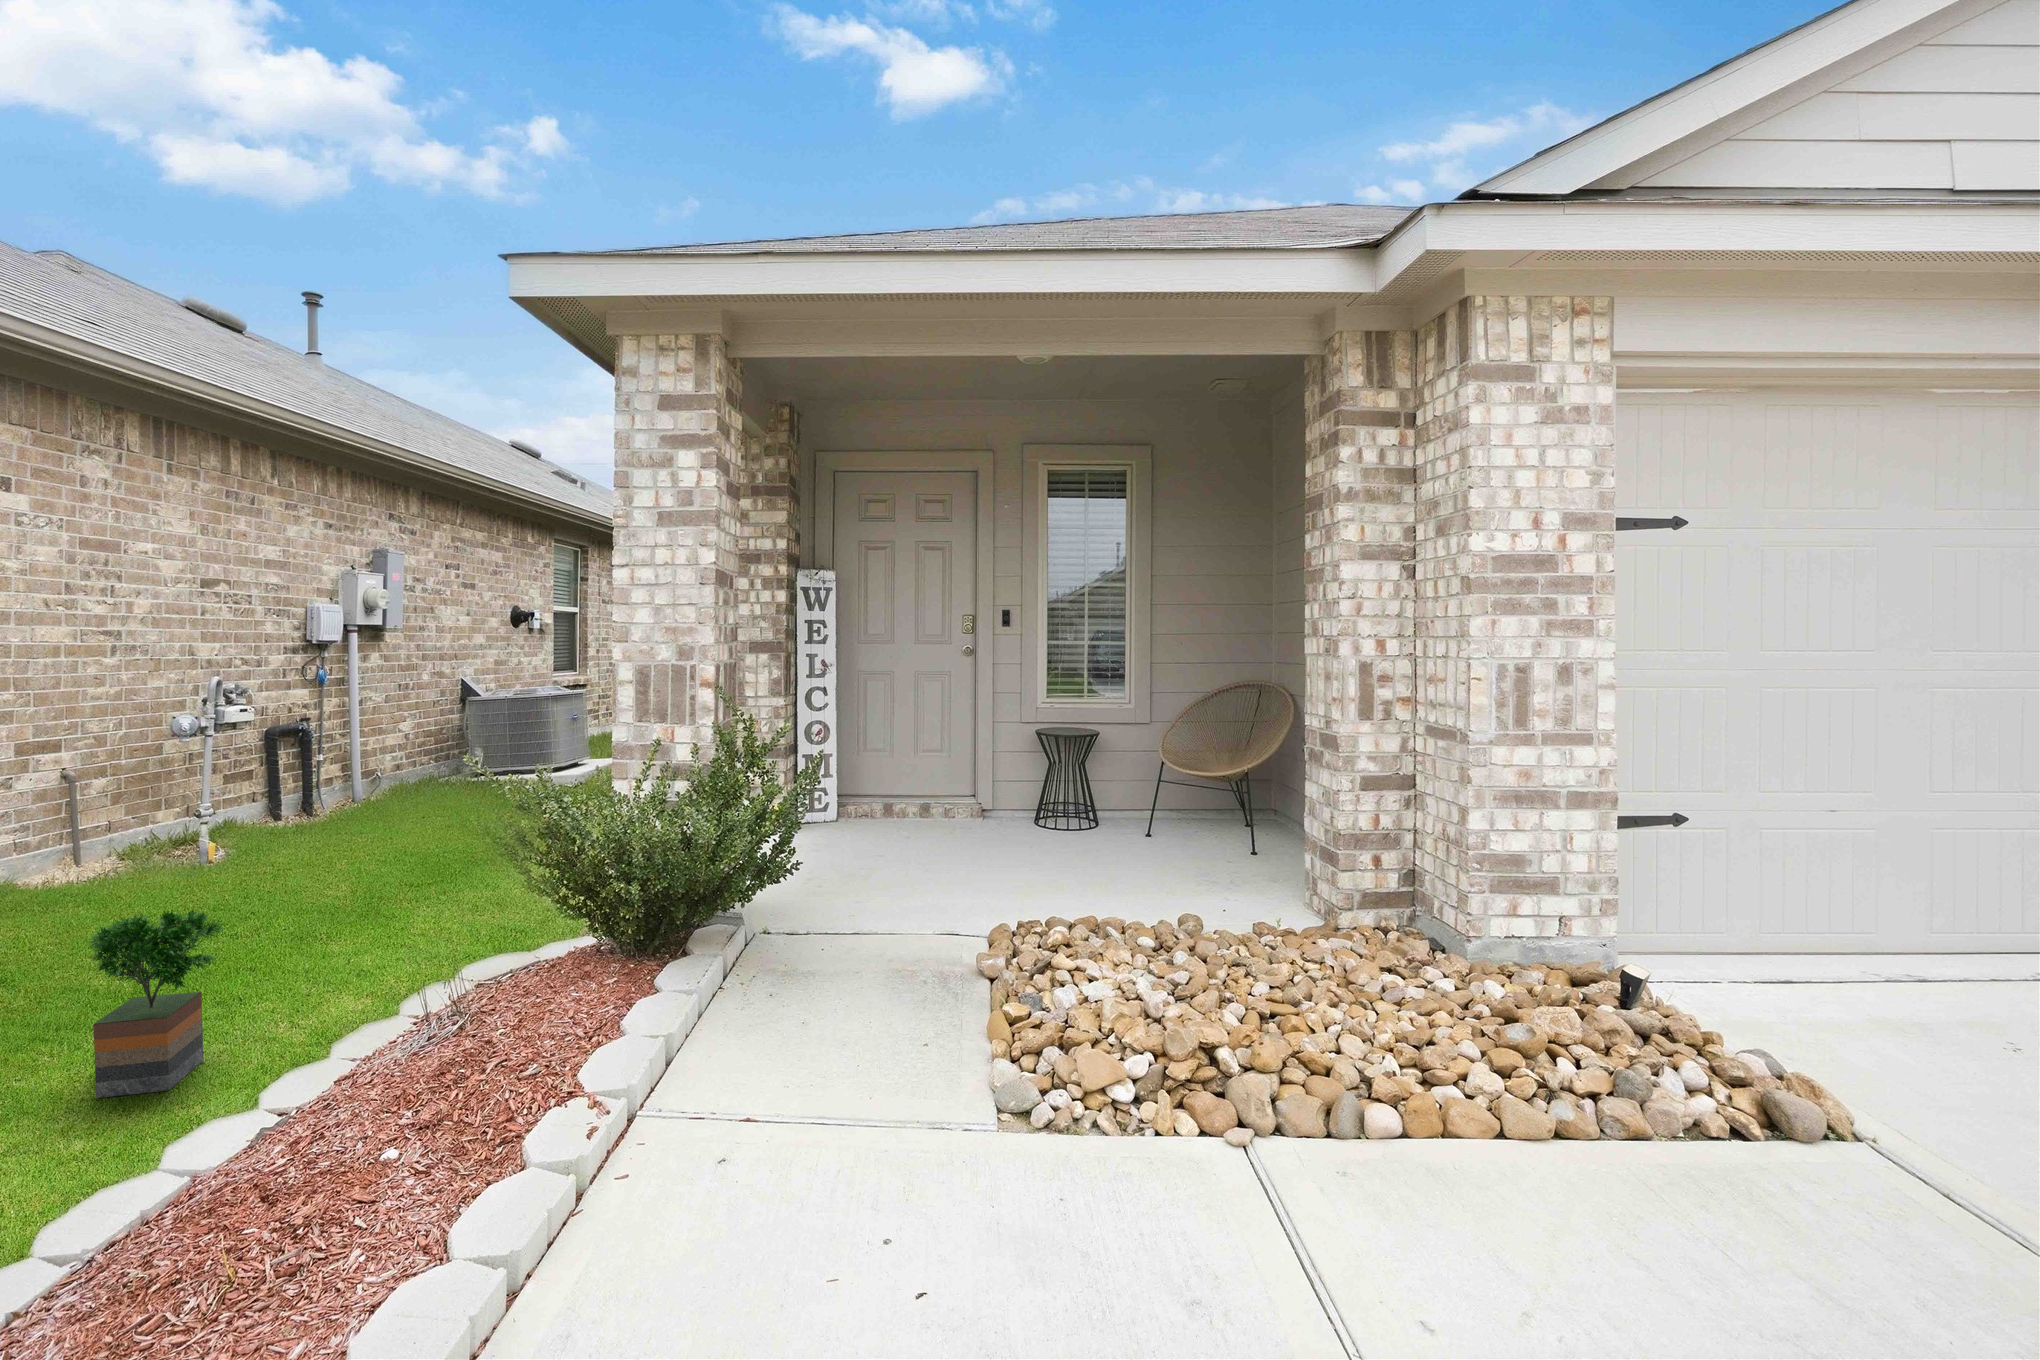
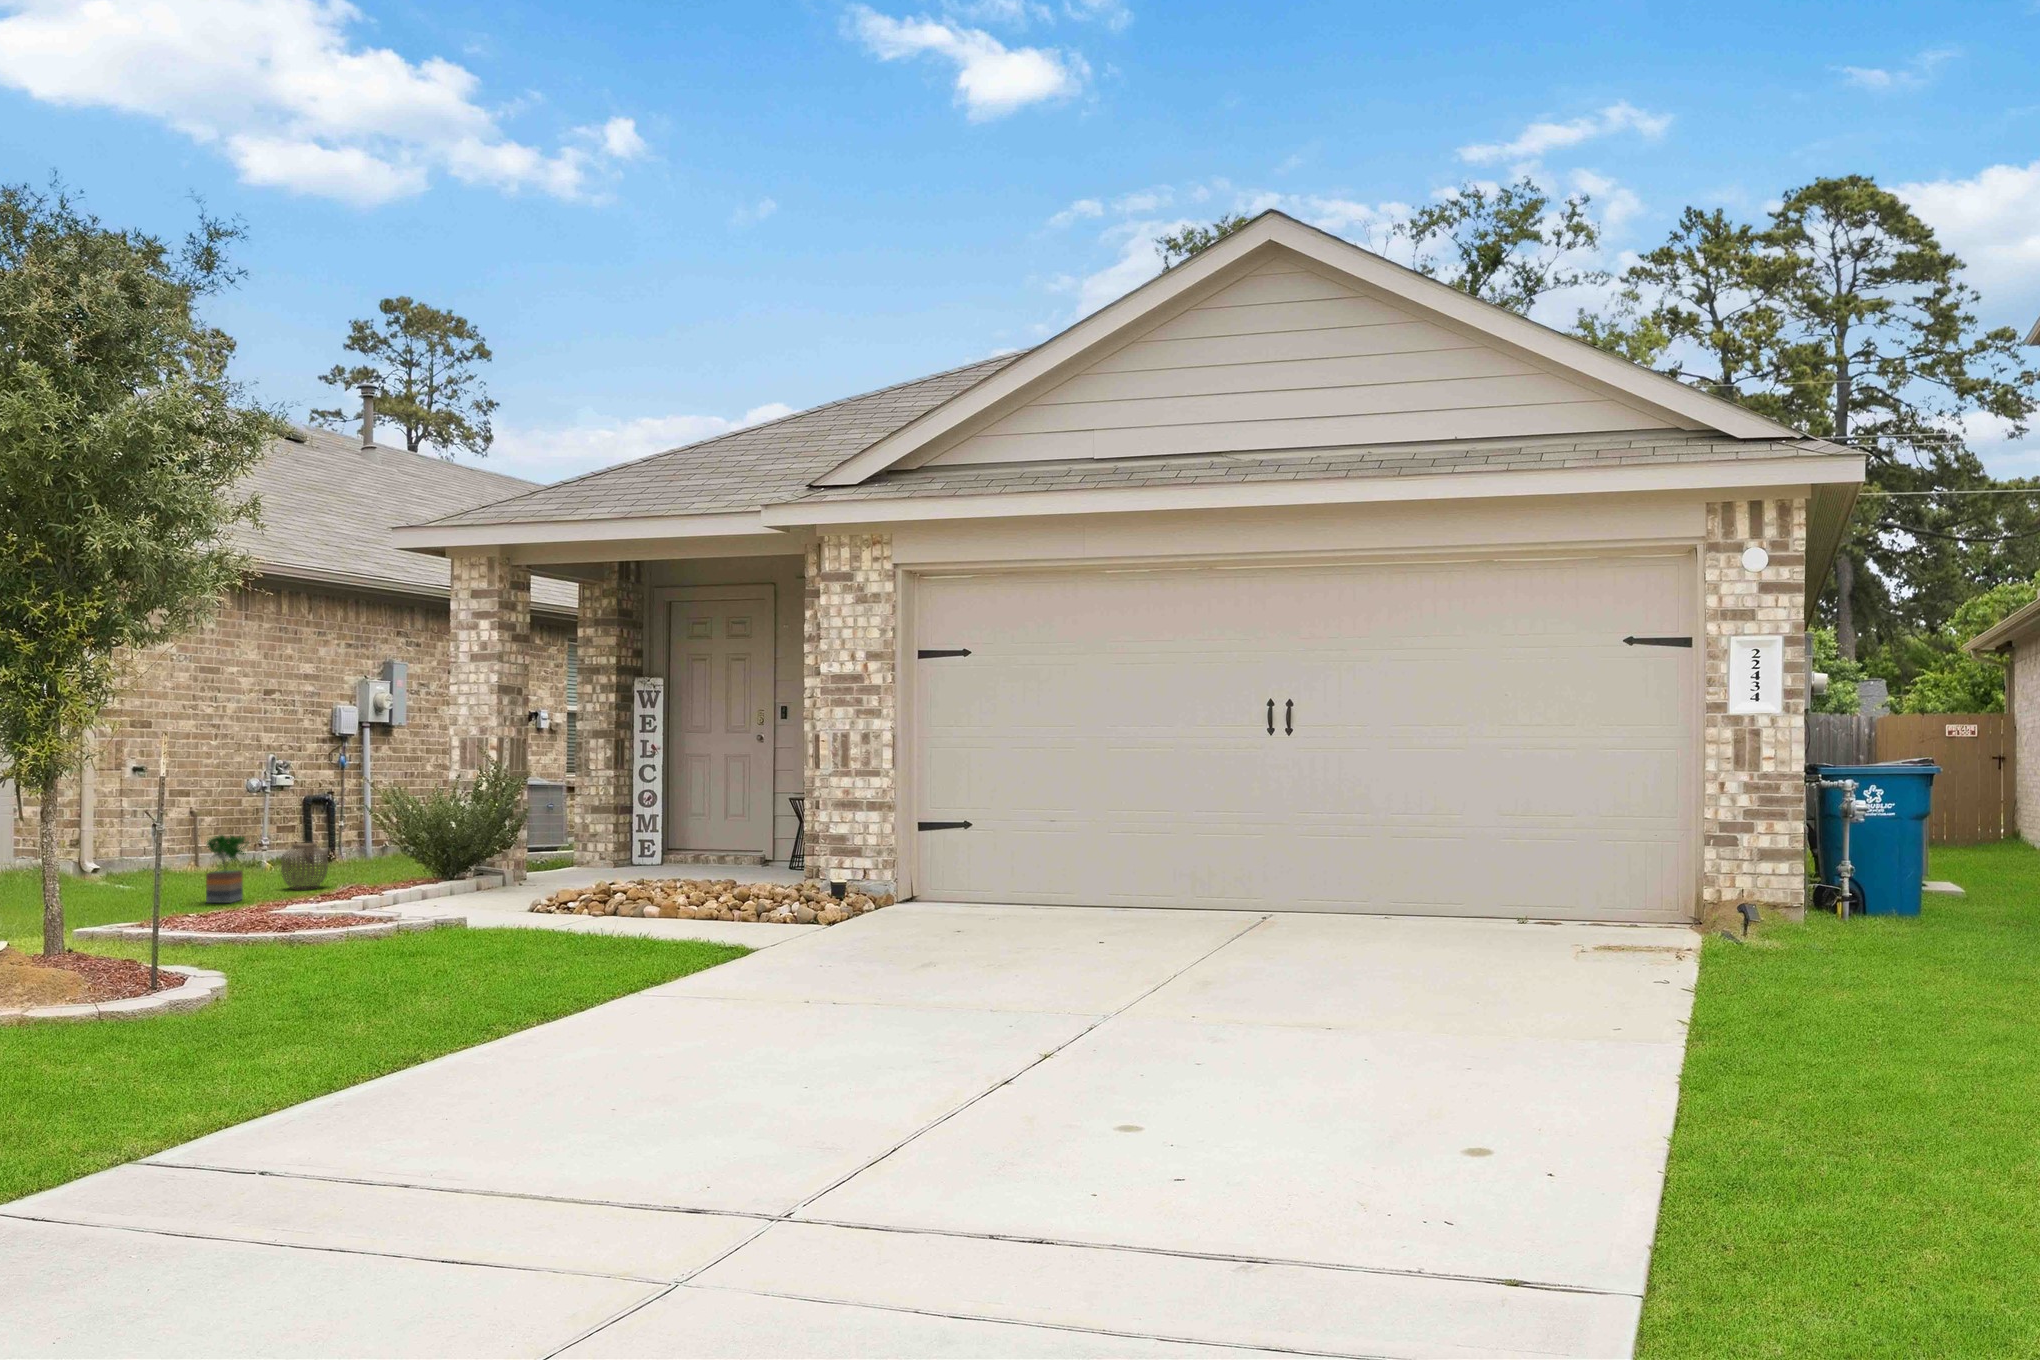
woven basket: none [288,874,392,978] -> present [281,843,328,890]

